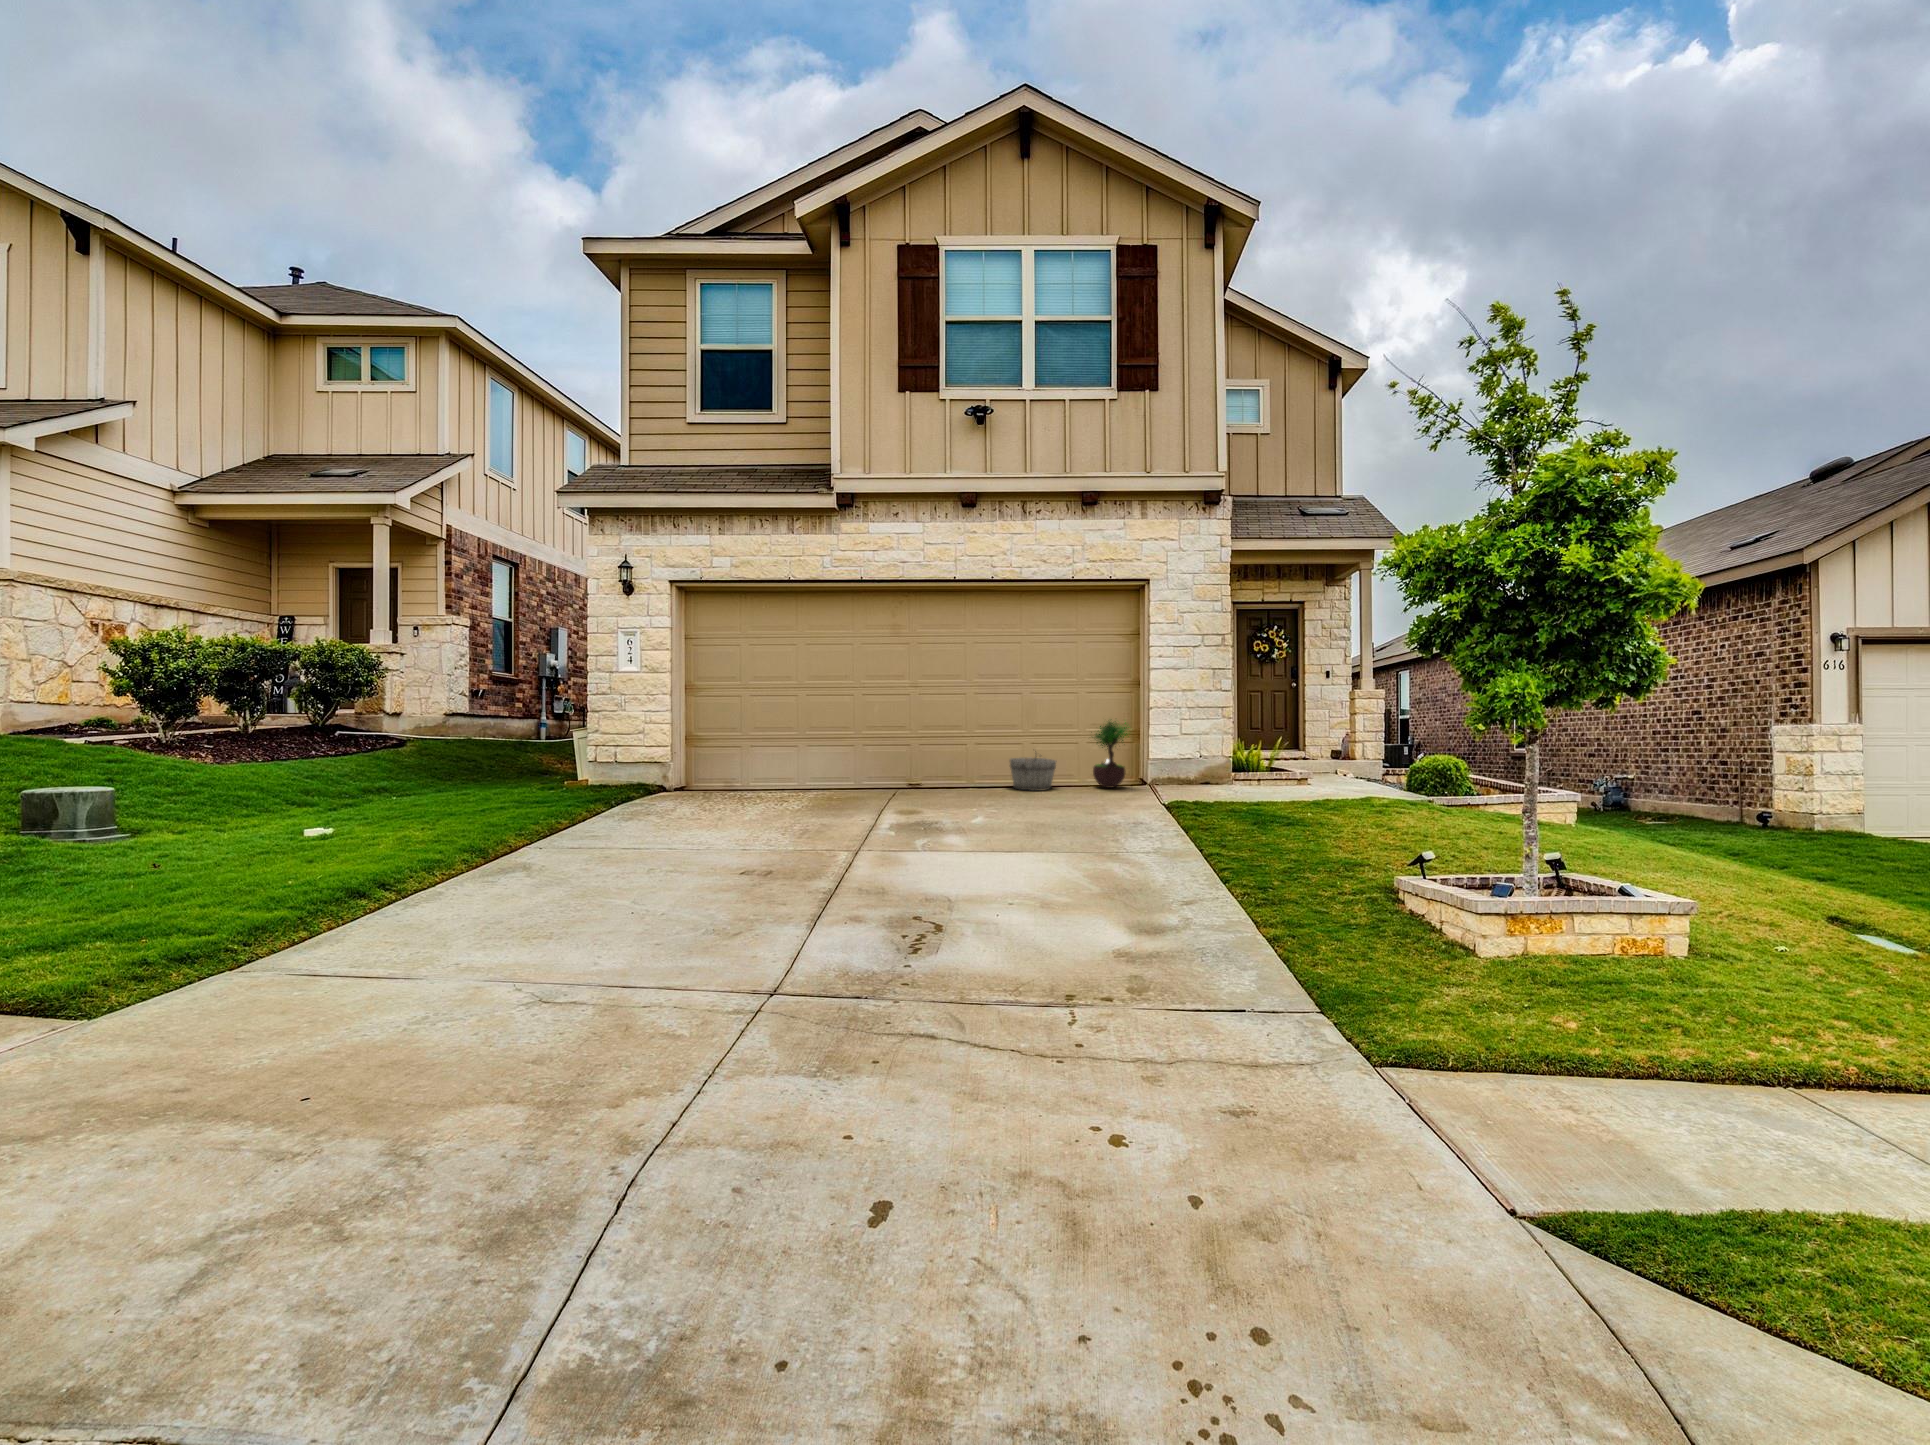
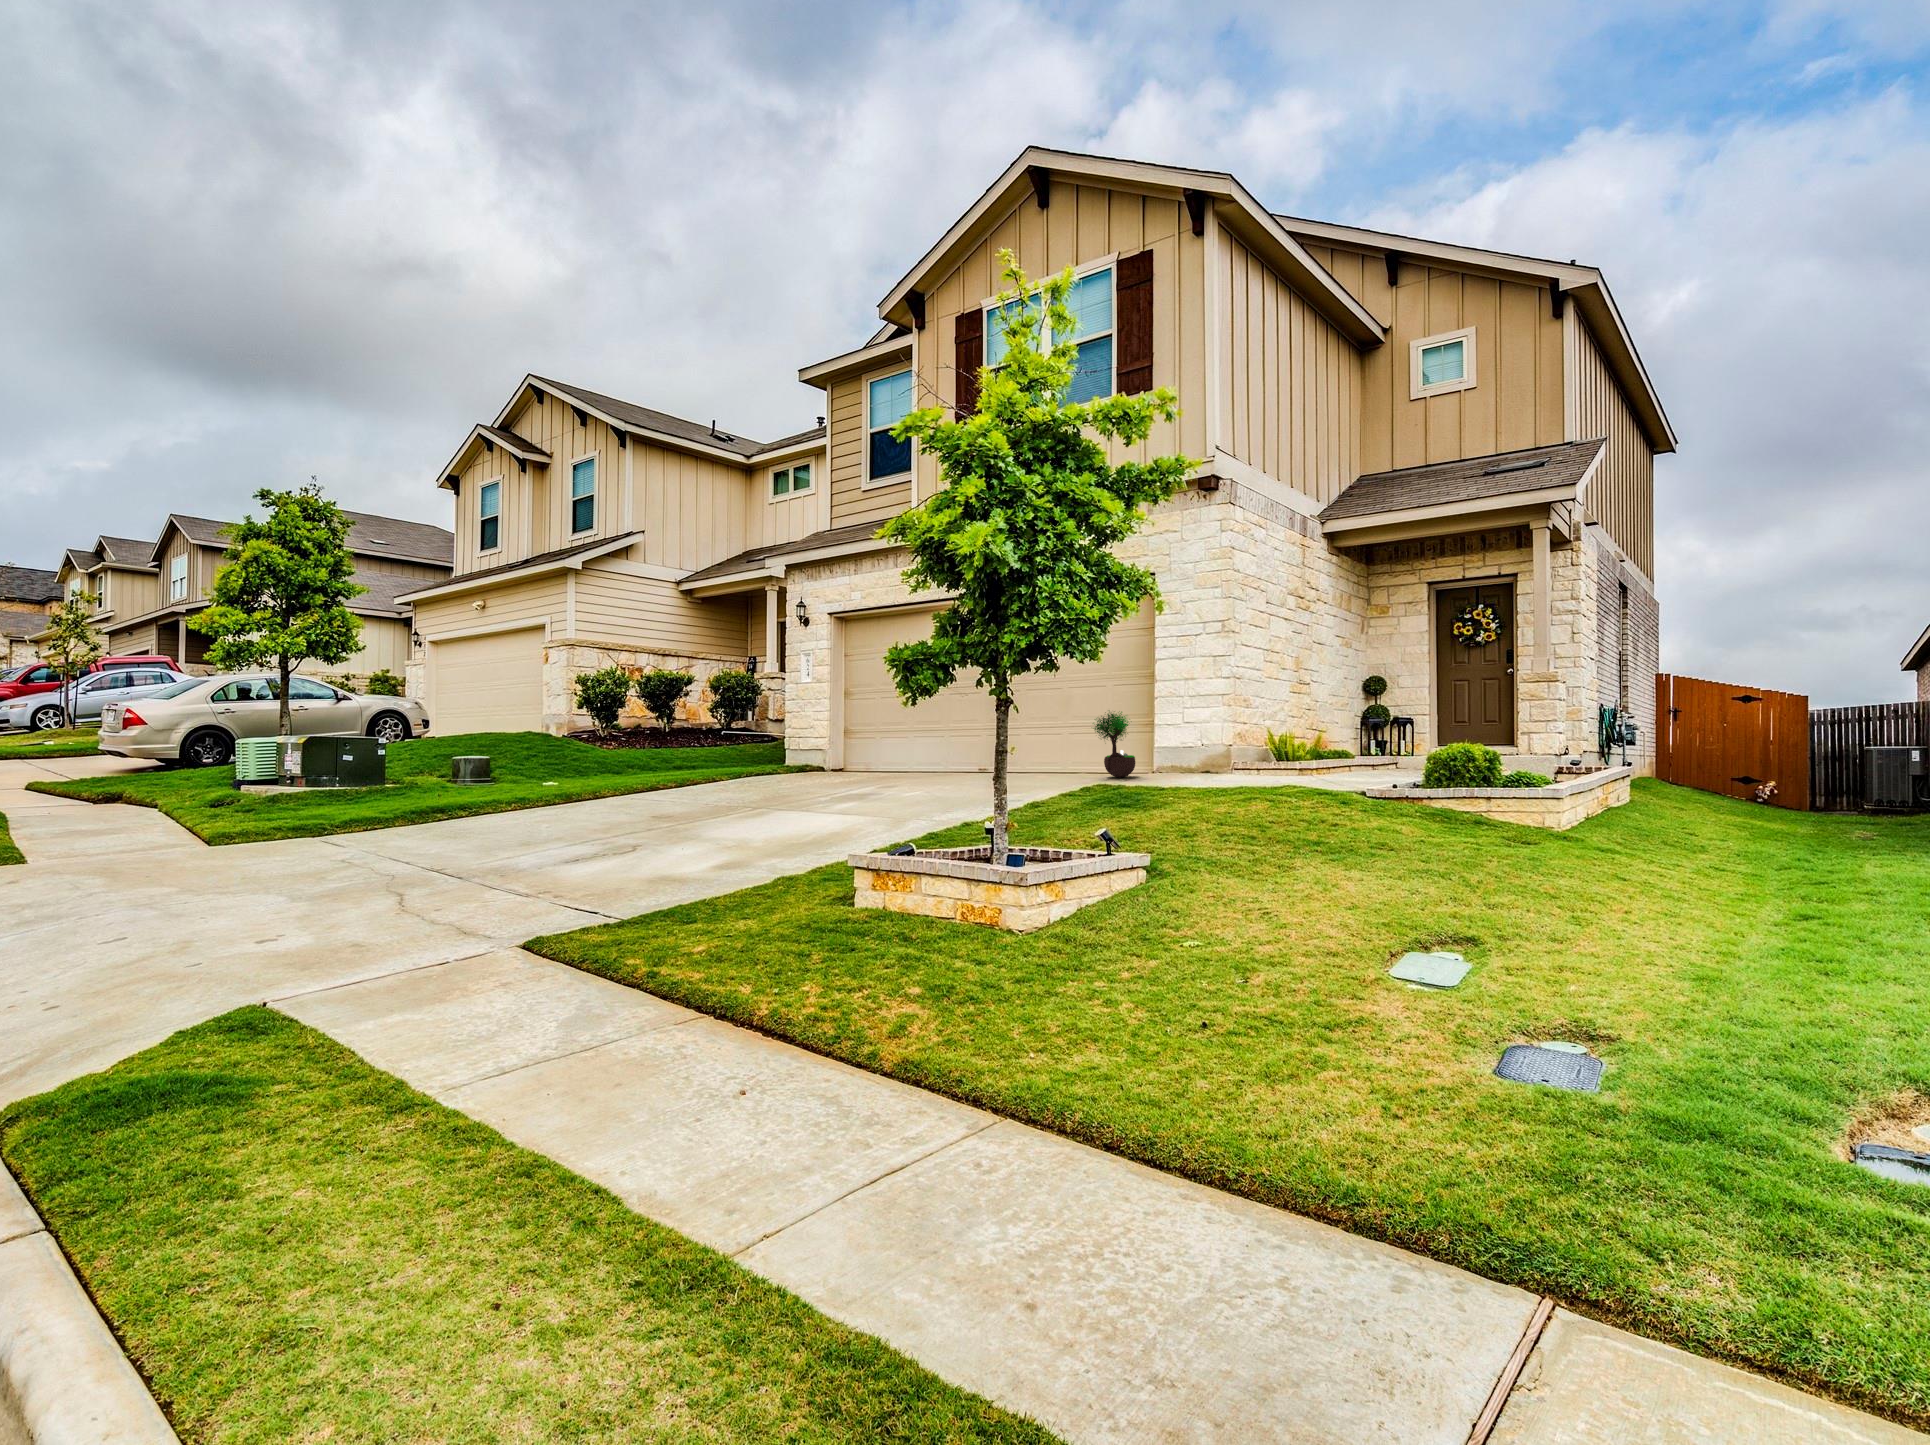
wooden bucket: present [1010,757,1057,791] -> none [1031,740,1074,777]

